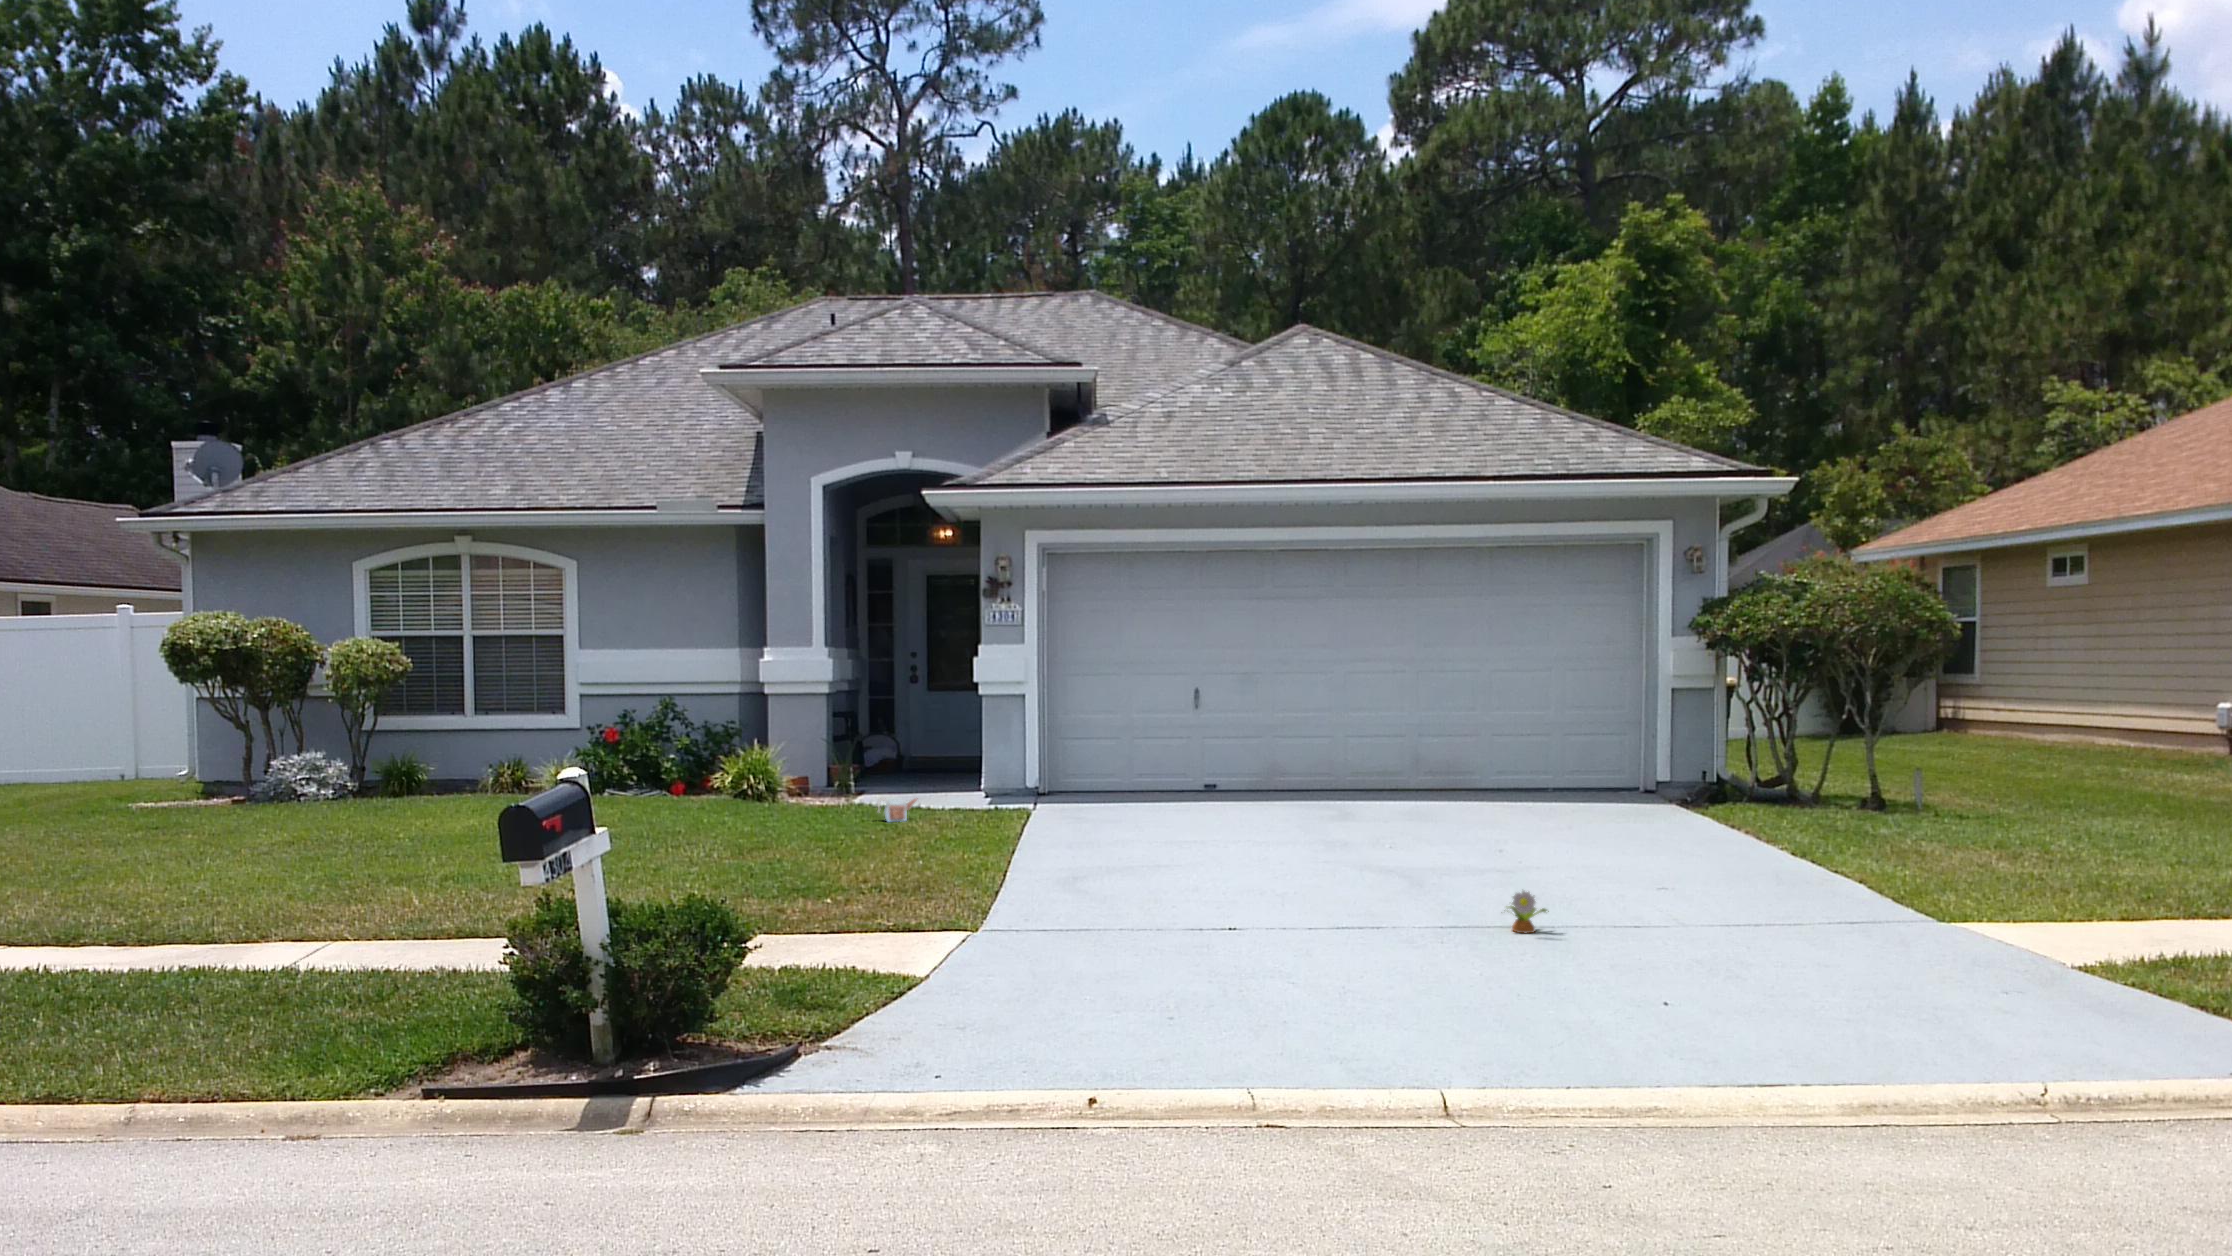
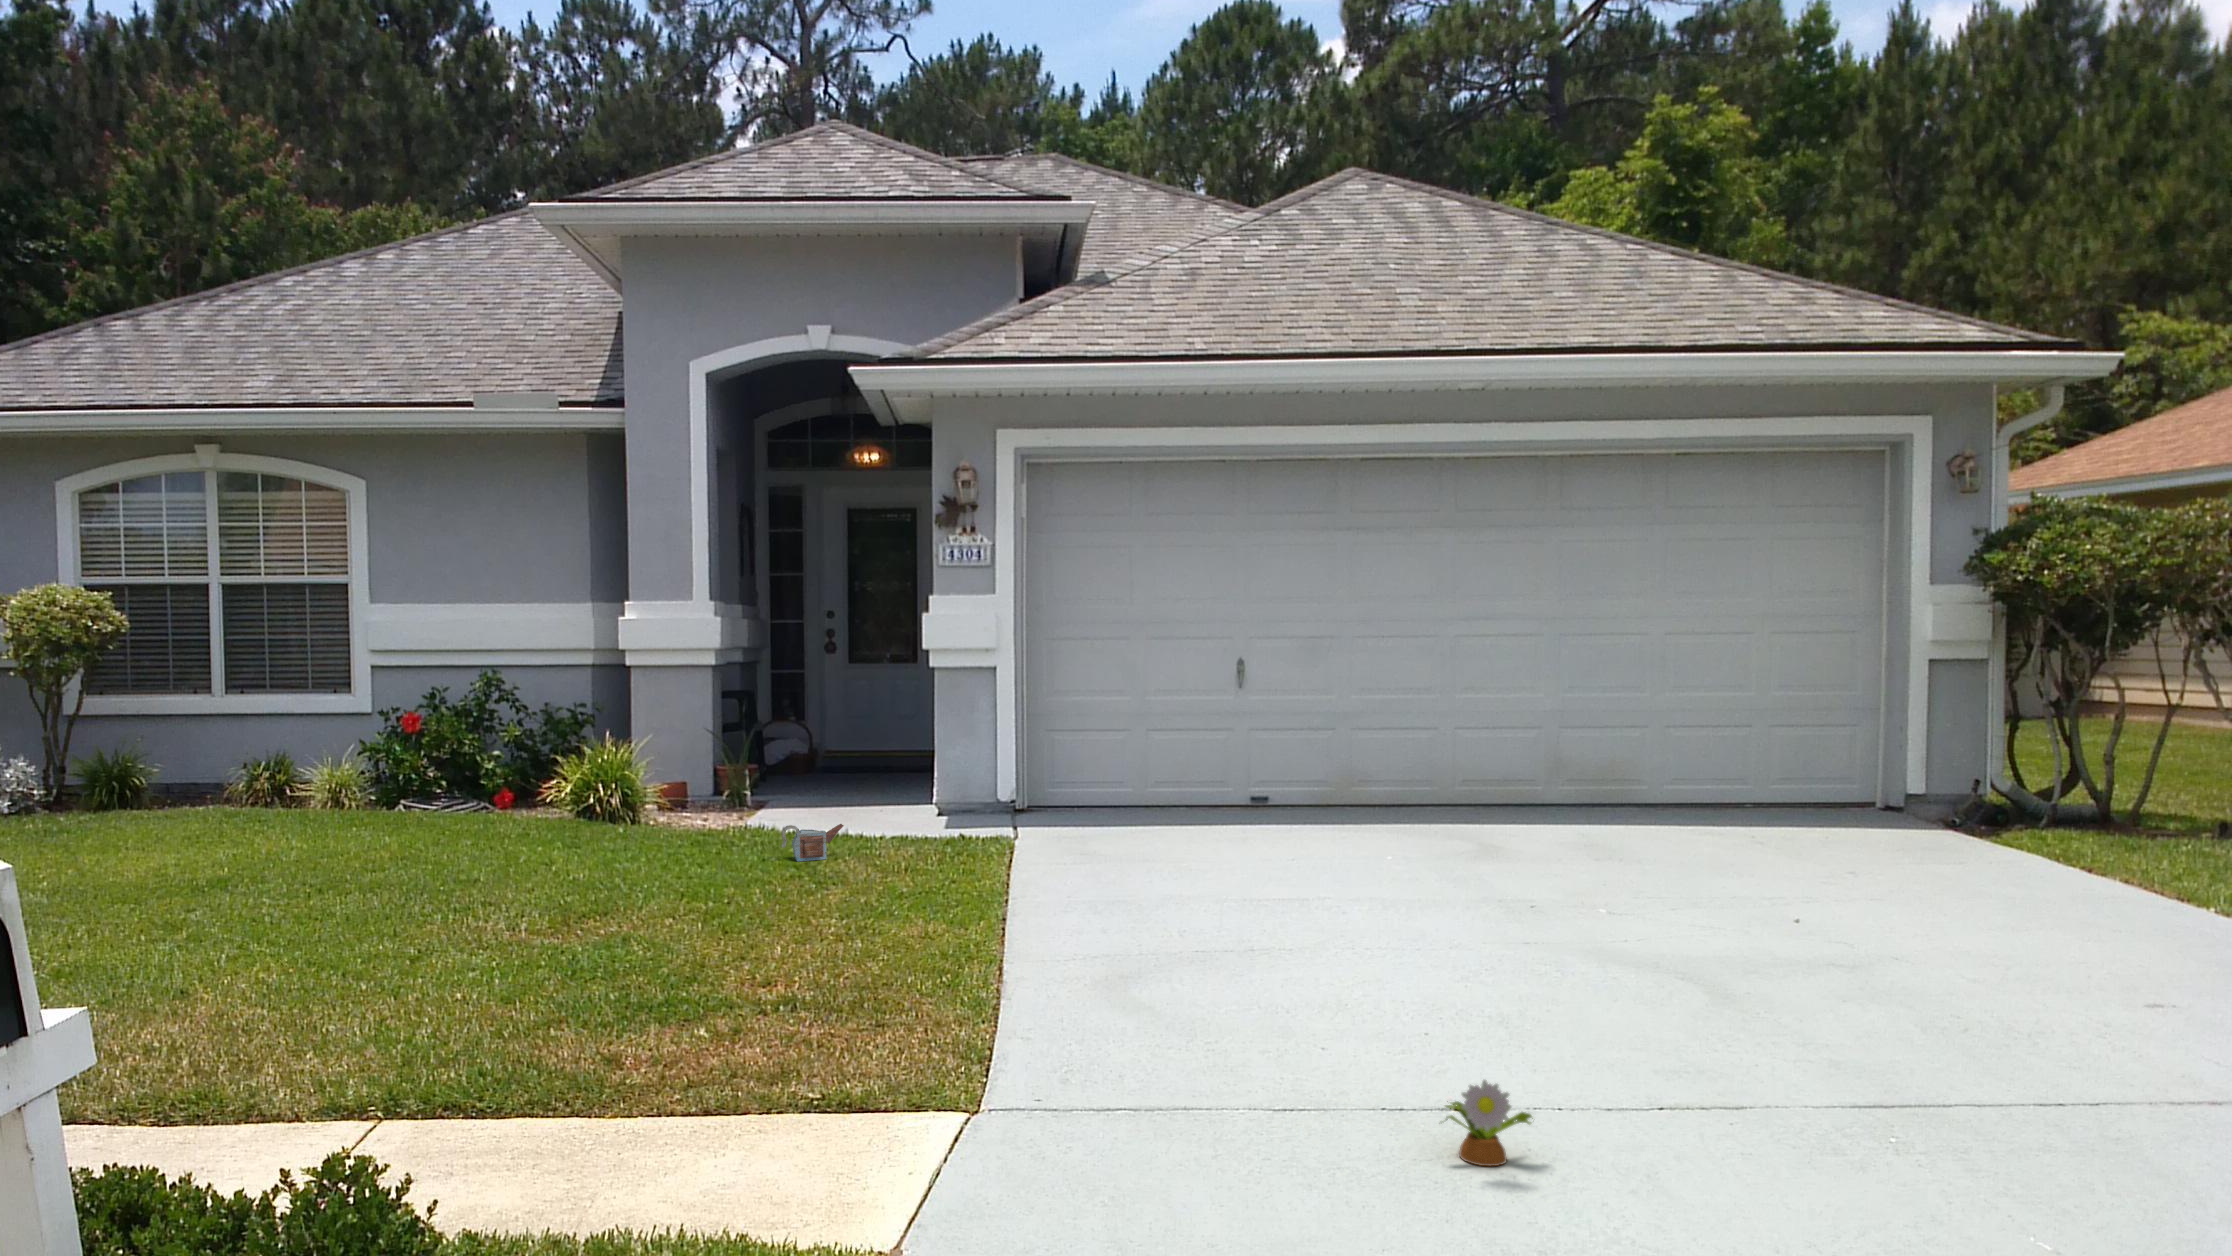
decorative plant: present [1508,891,1549,933] -> present [1446,1080,1533,1166]

